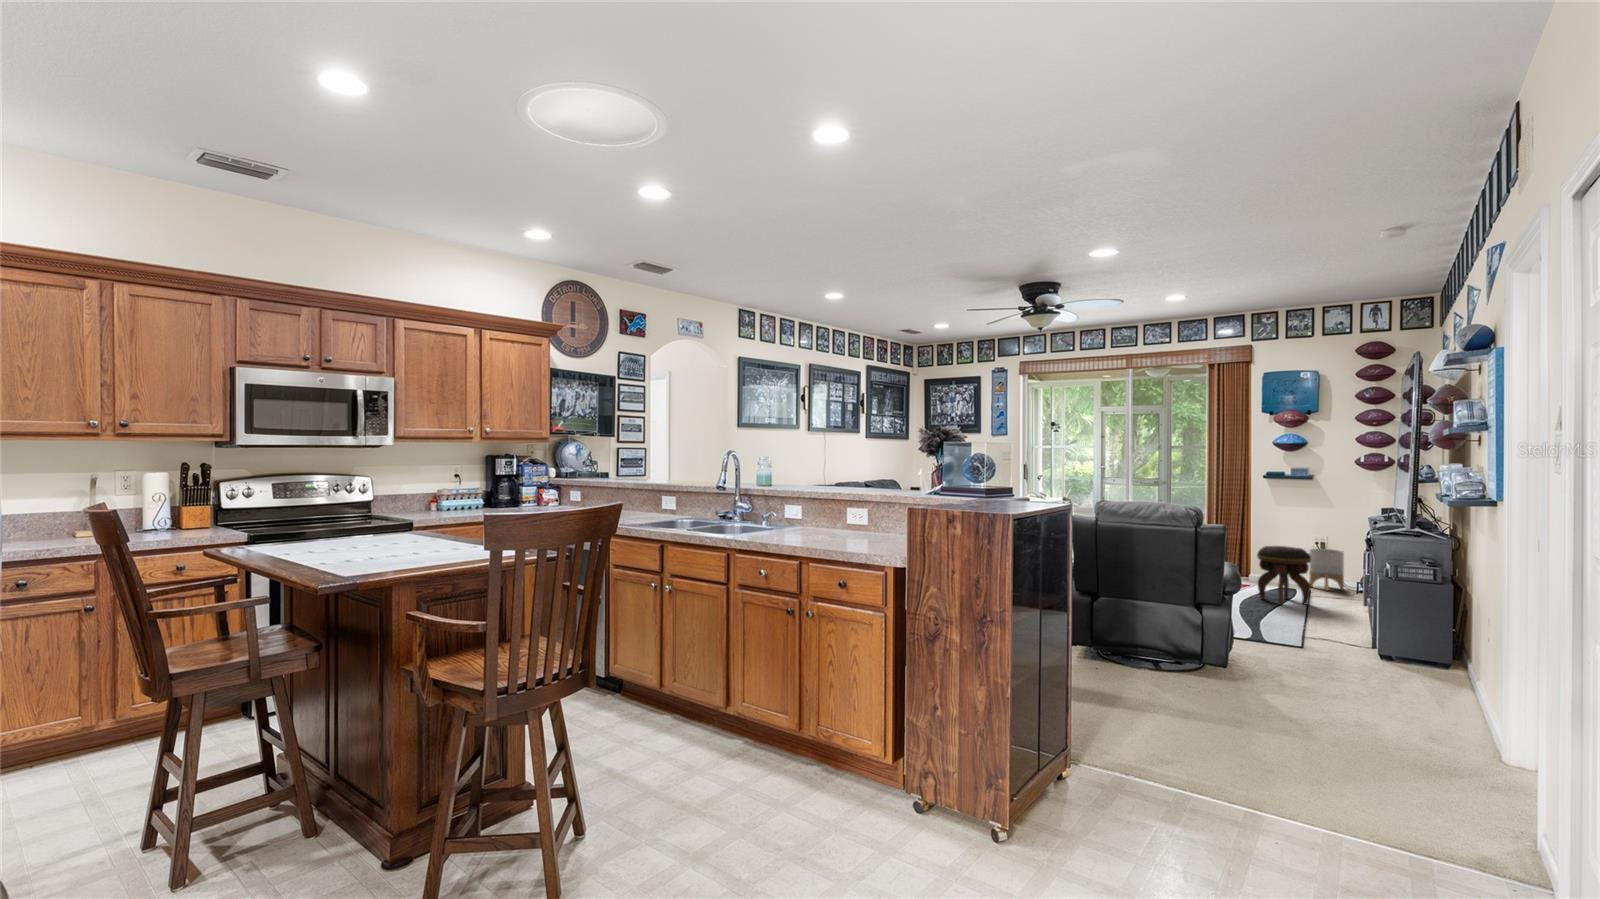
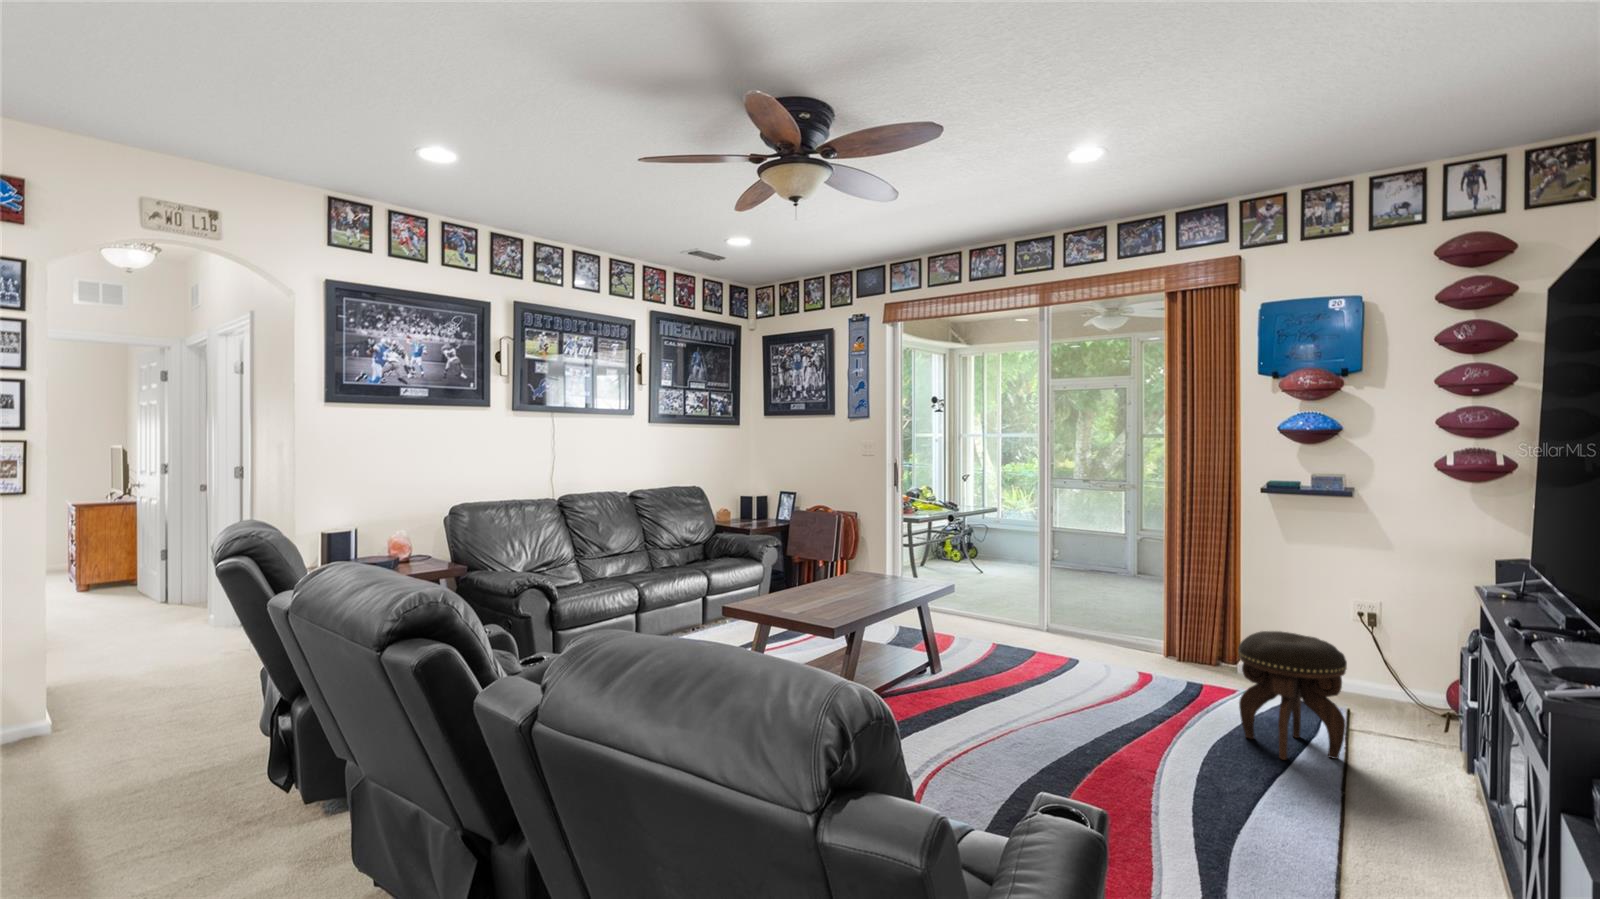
planter: present [1309,549,1344,591] -> none [1343,623,1409,709]

